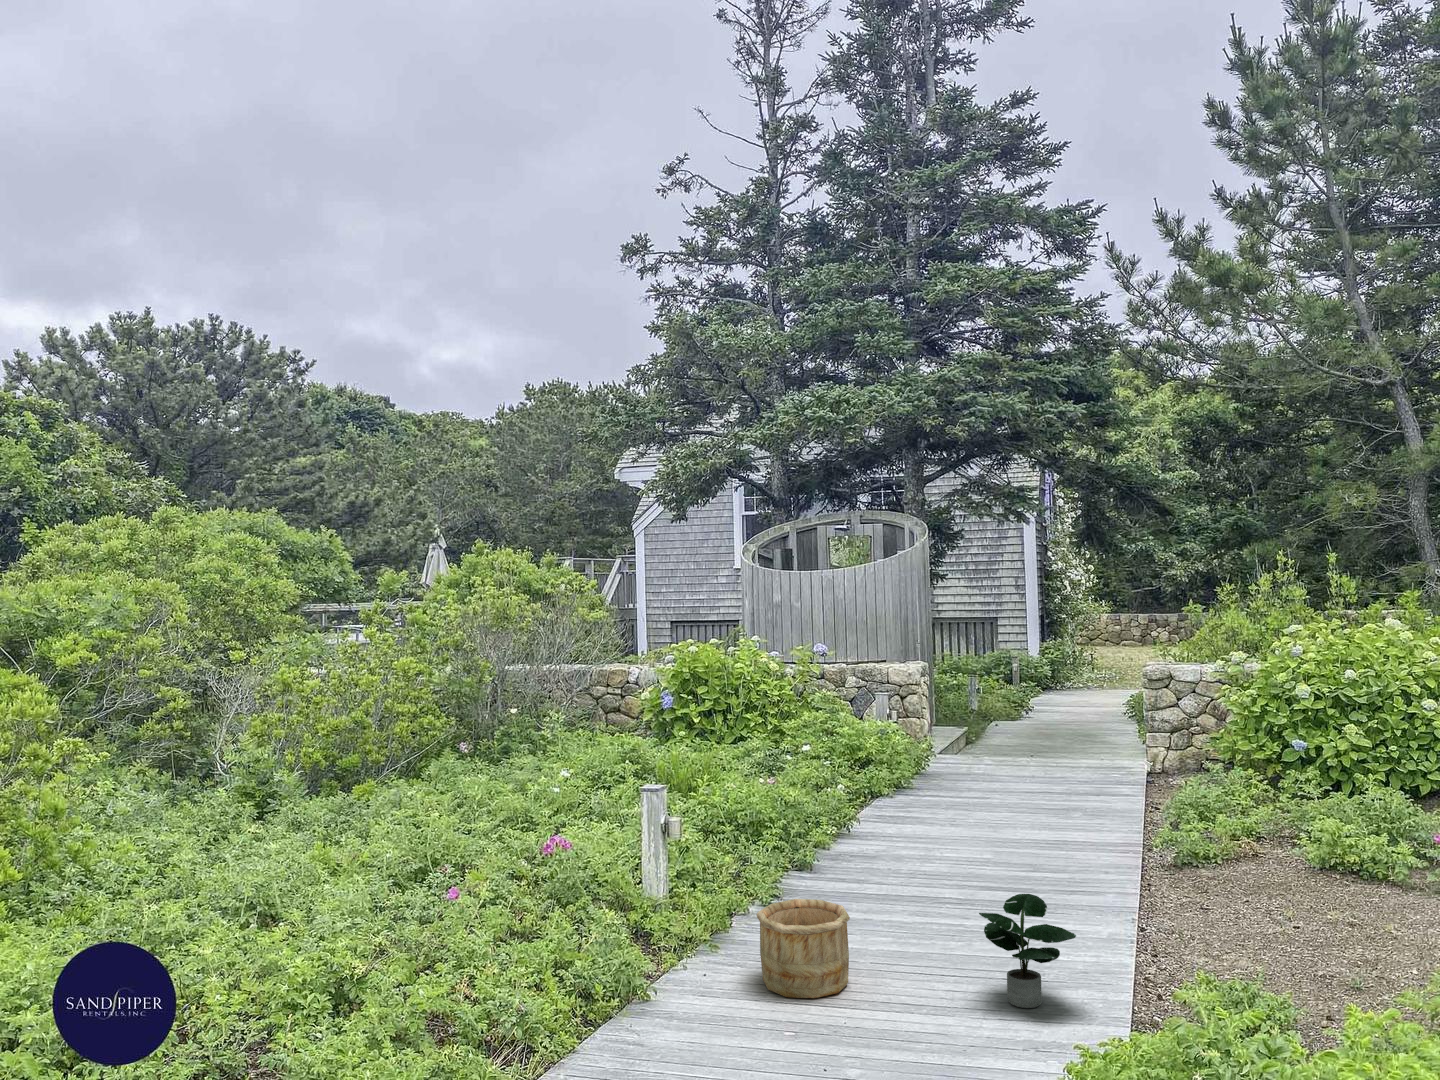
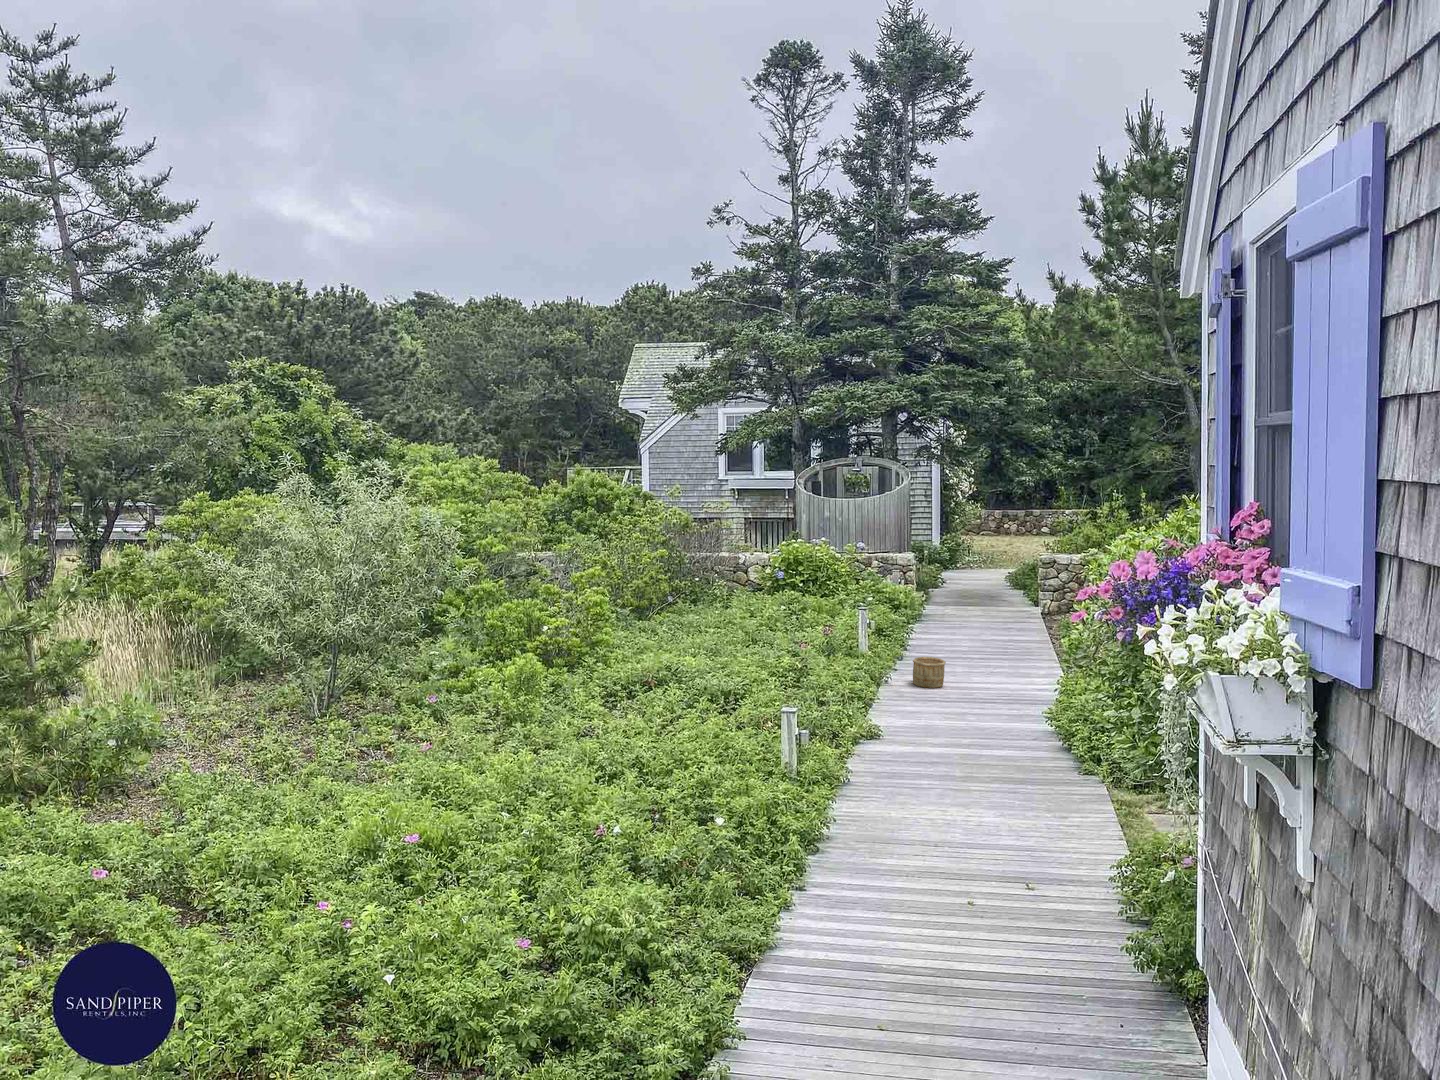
potted plant: present [979,894,1076,1008] -> none [992,656,1024,691]

